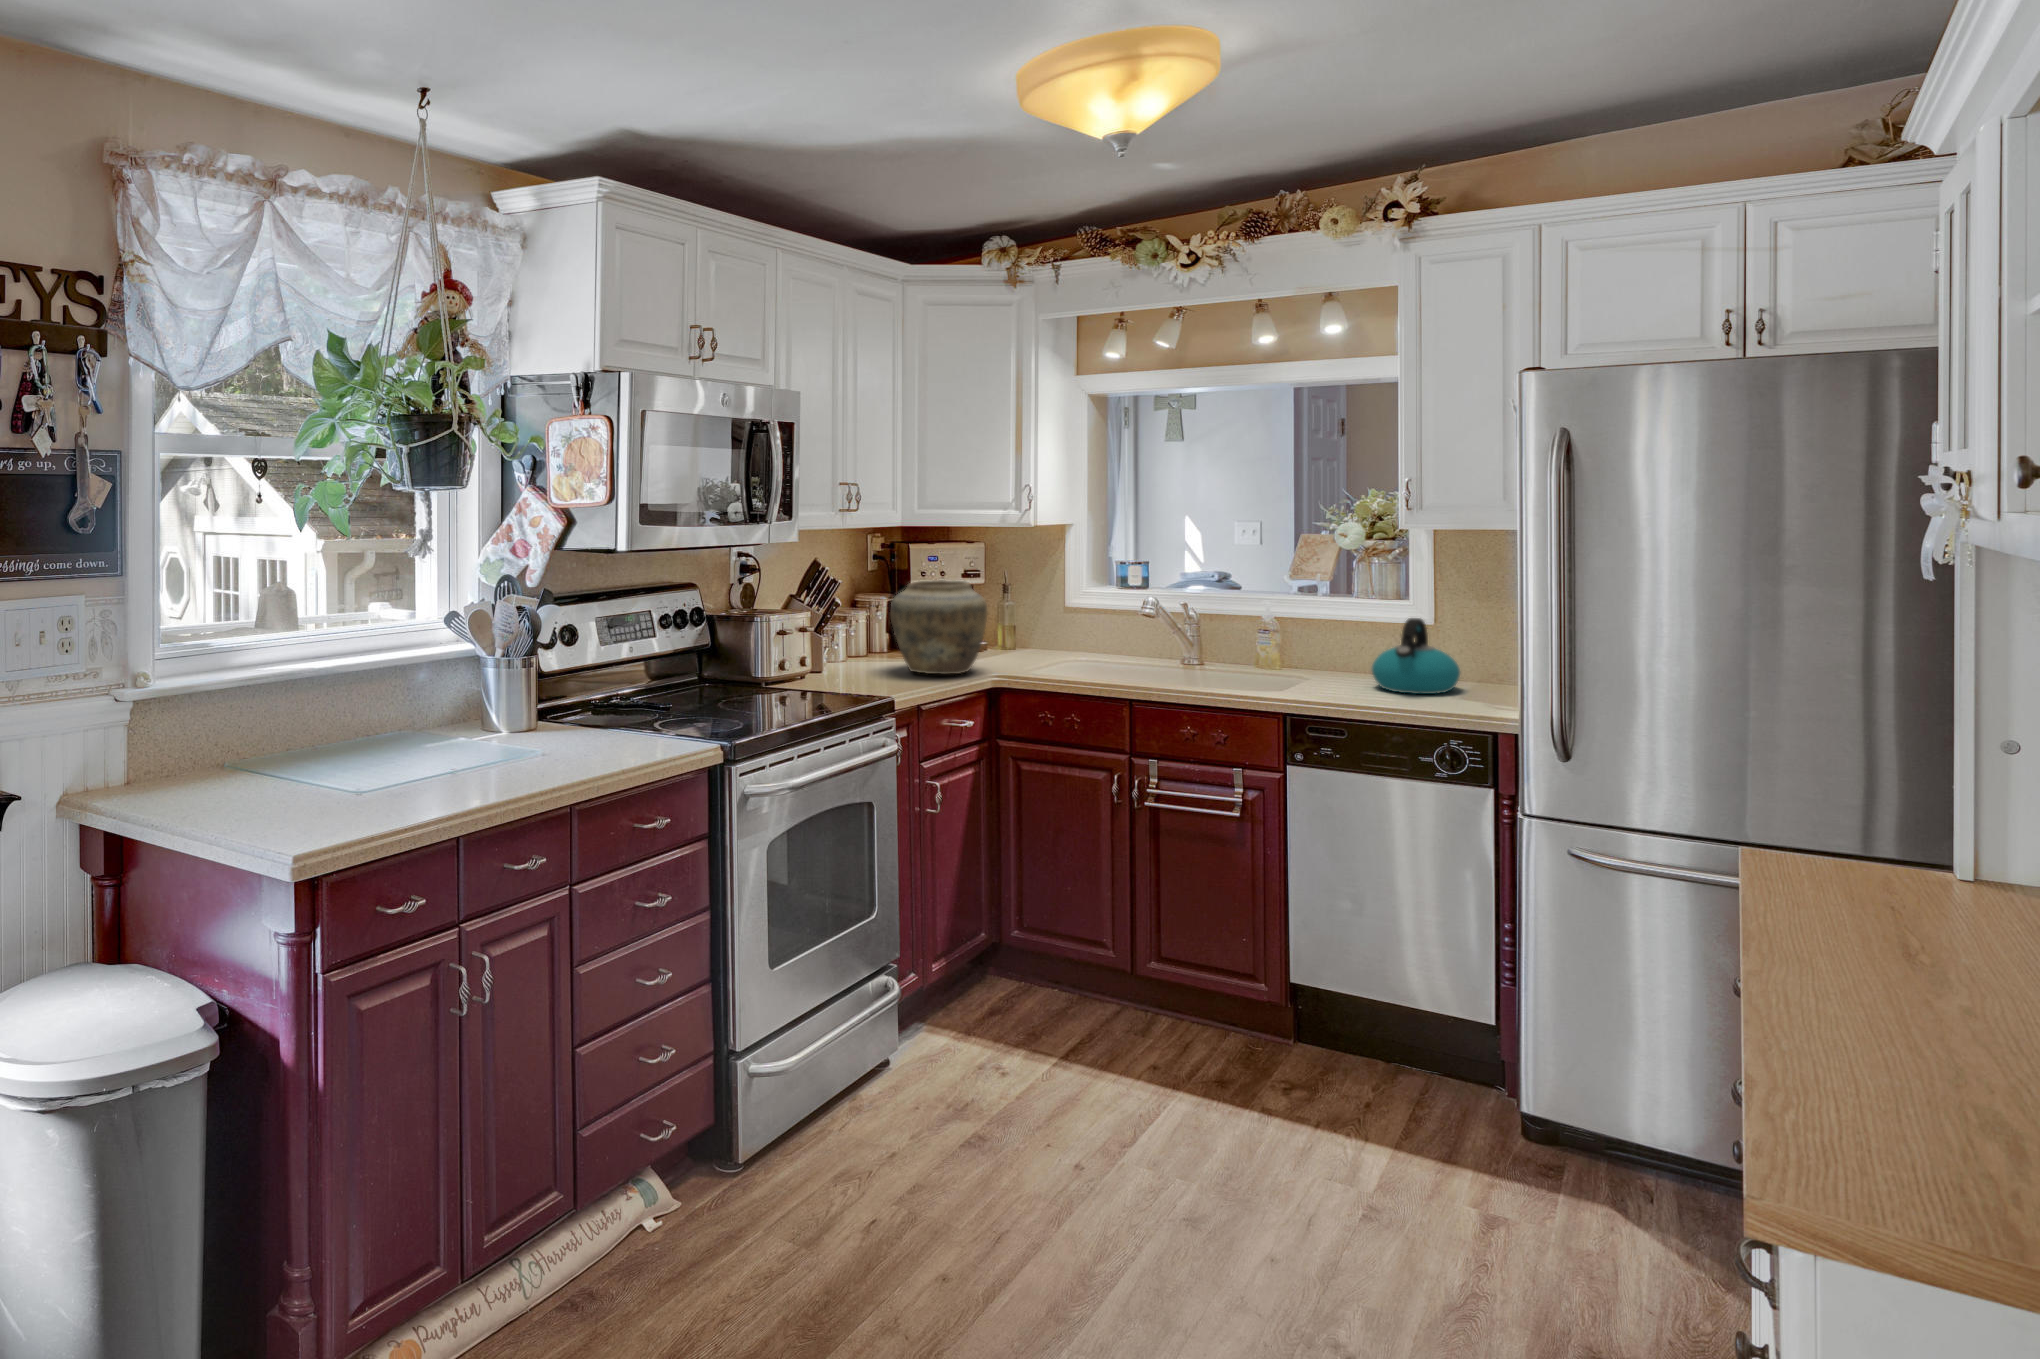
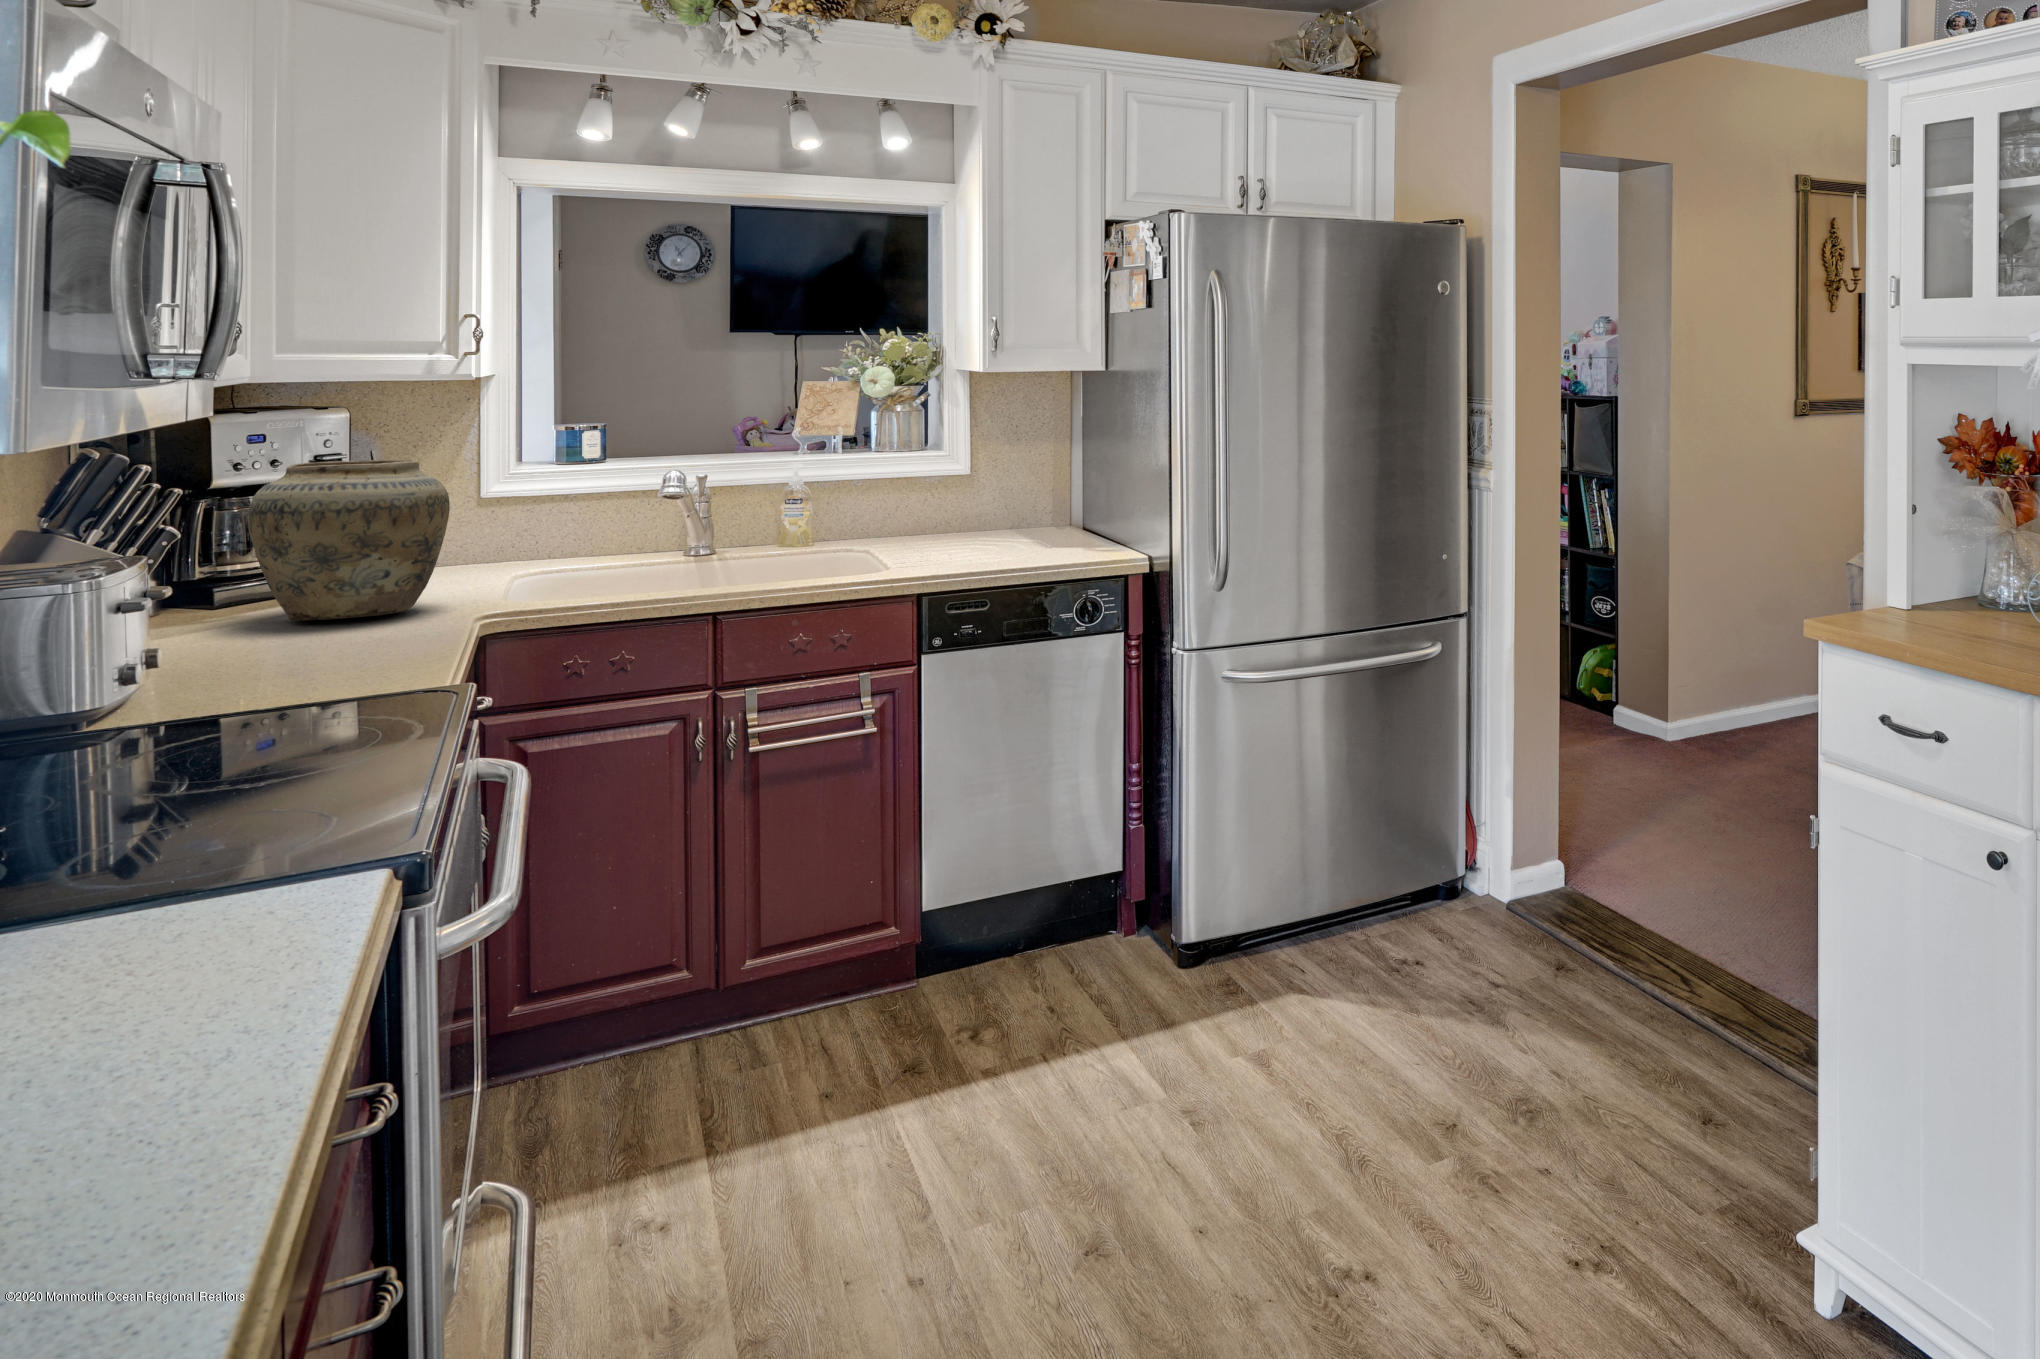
kettle: present [1372,618,1460,694] -> none [959,472,1045,554]

